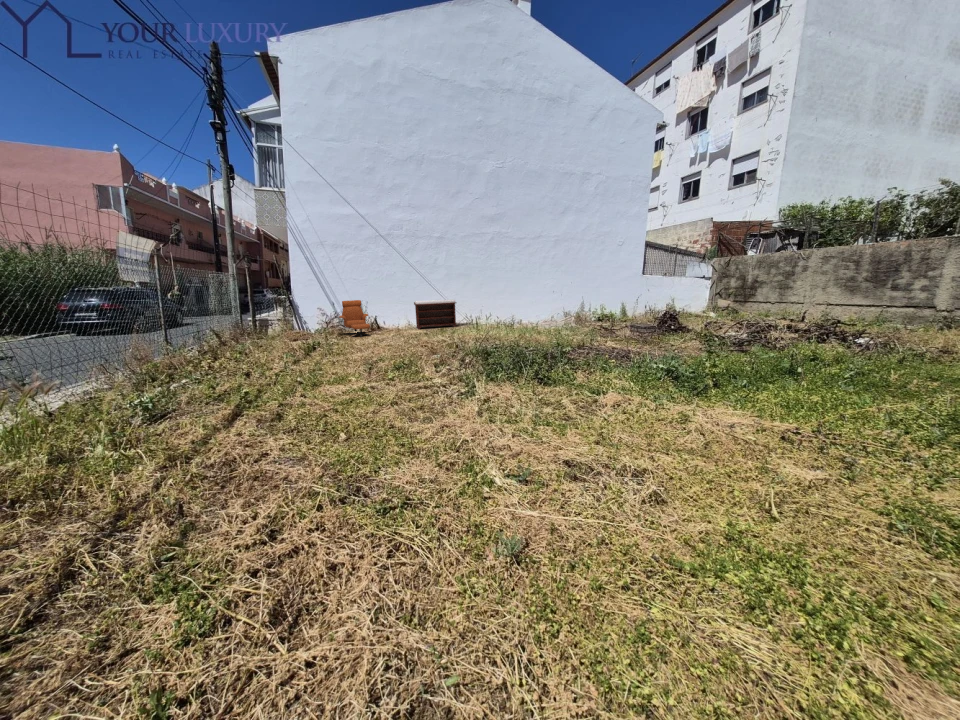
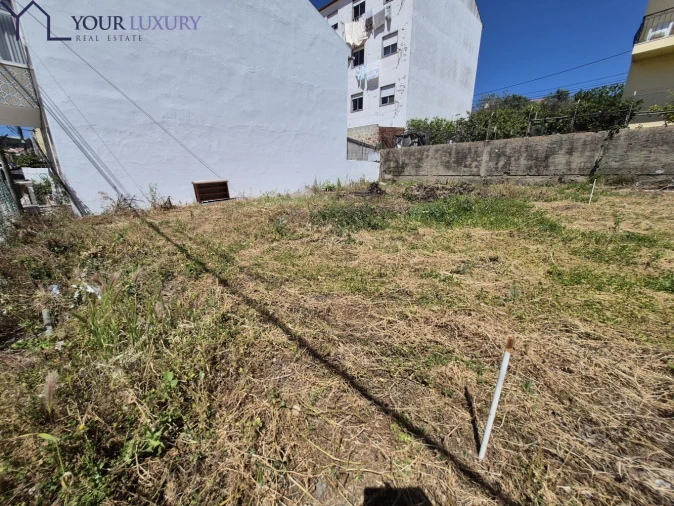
lounge chair: present [339,300,370,337] -> none [124,182,161,214]

